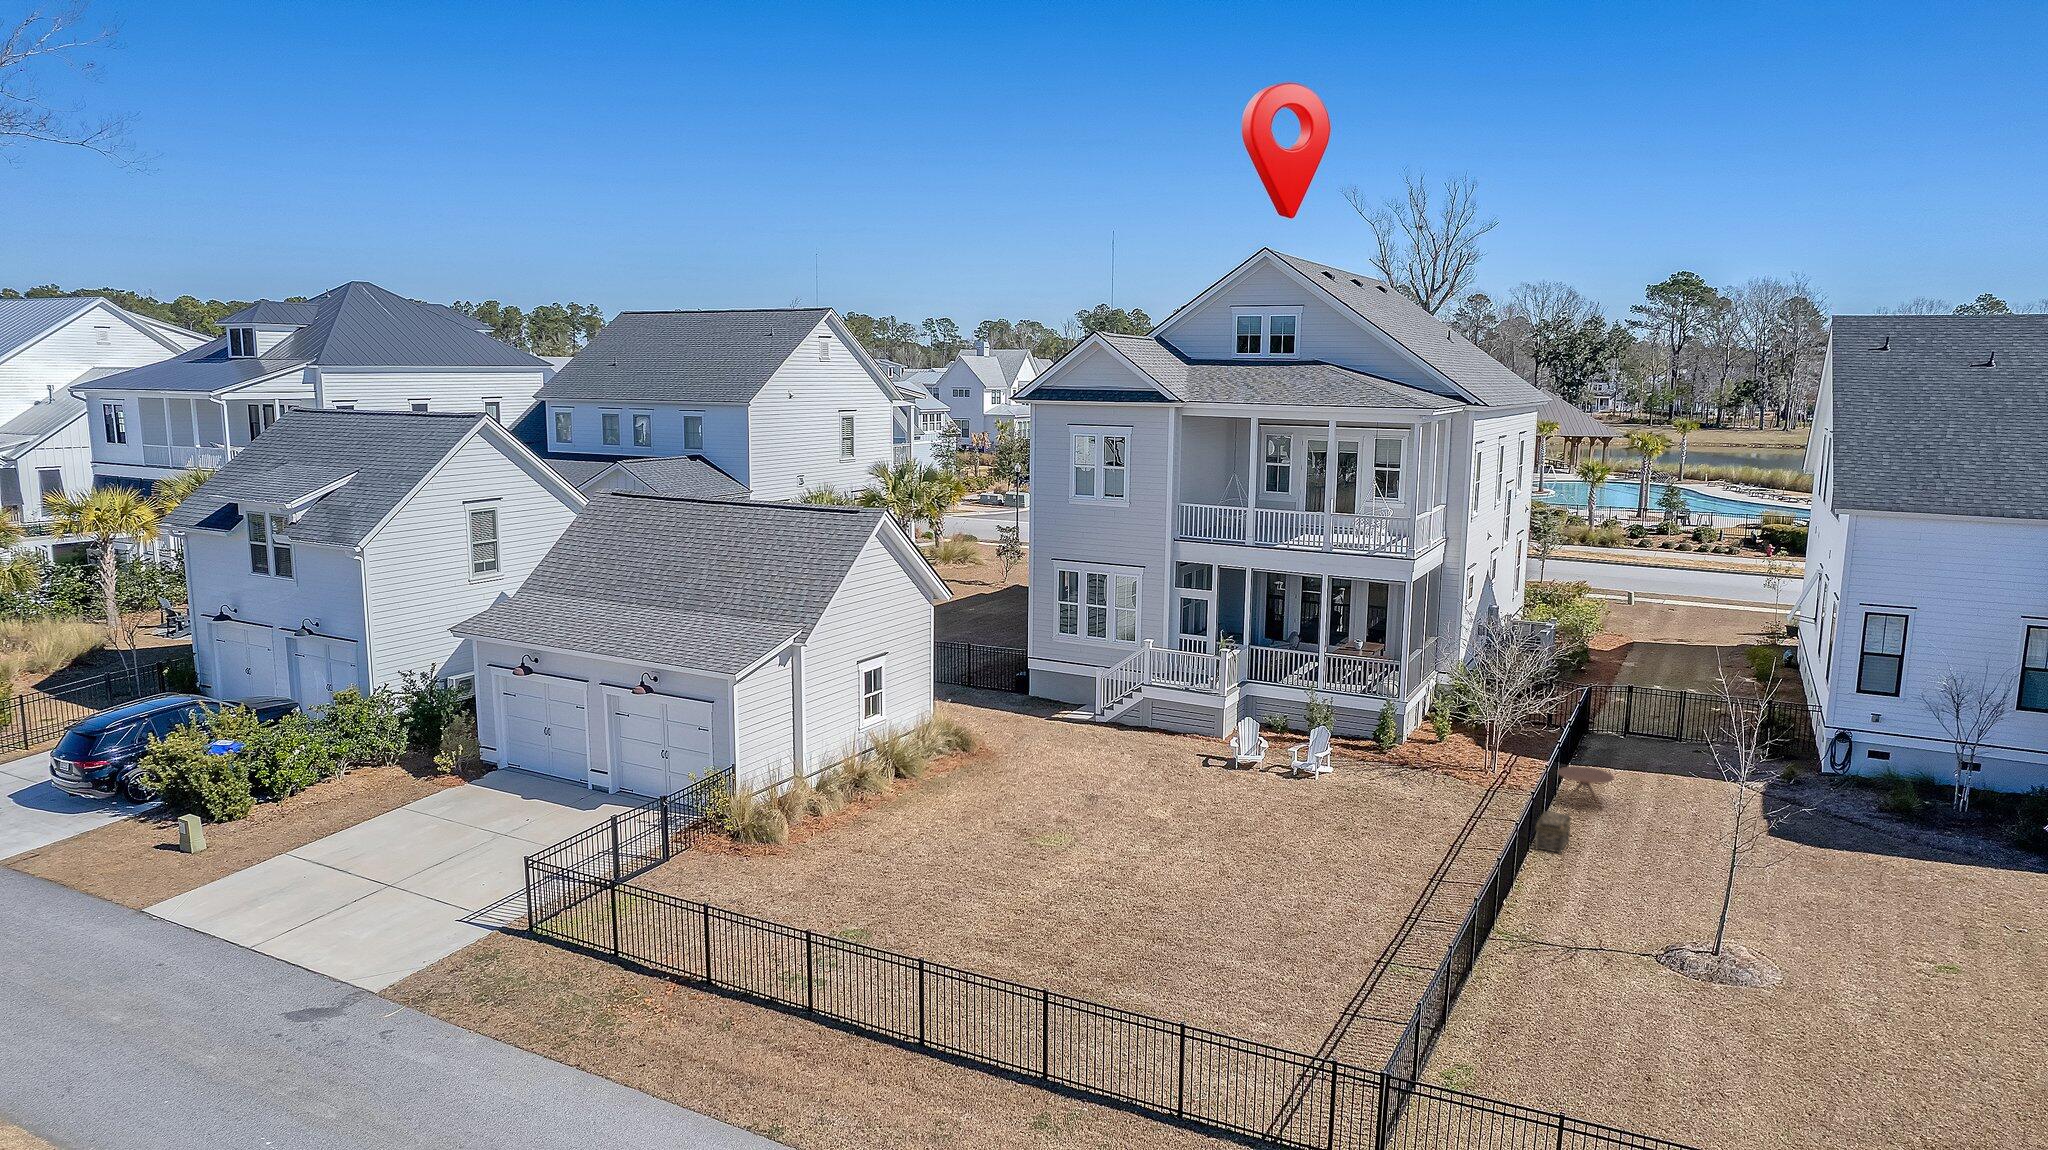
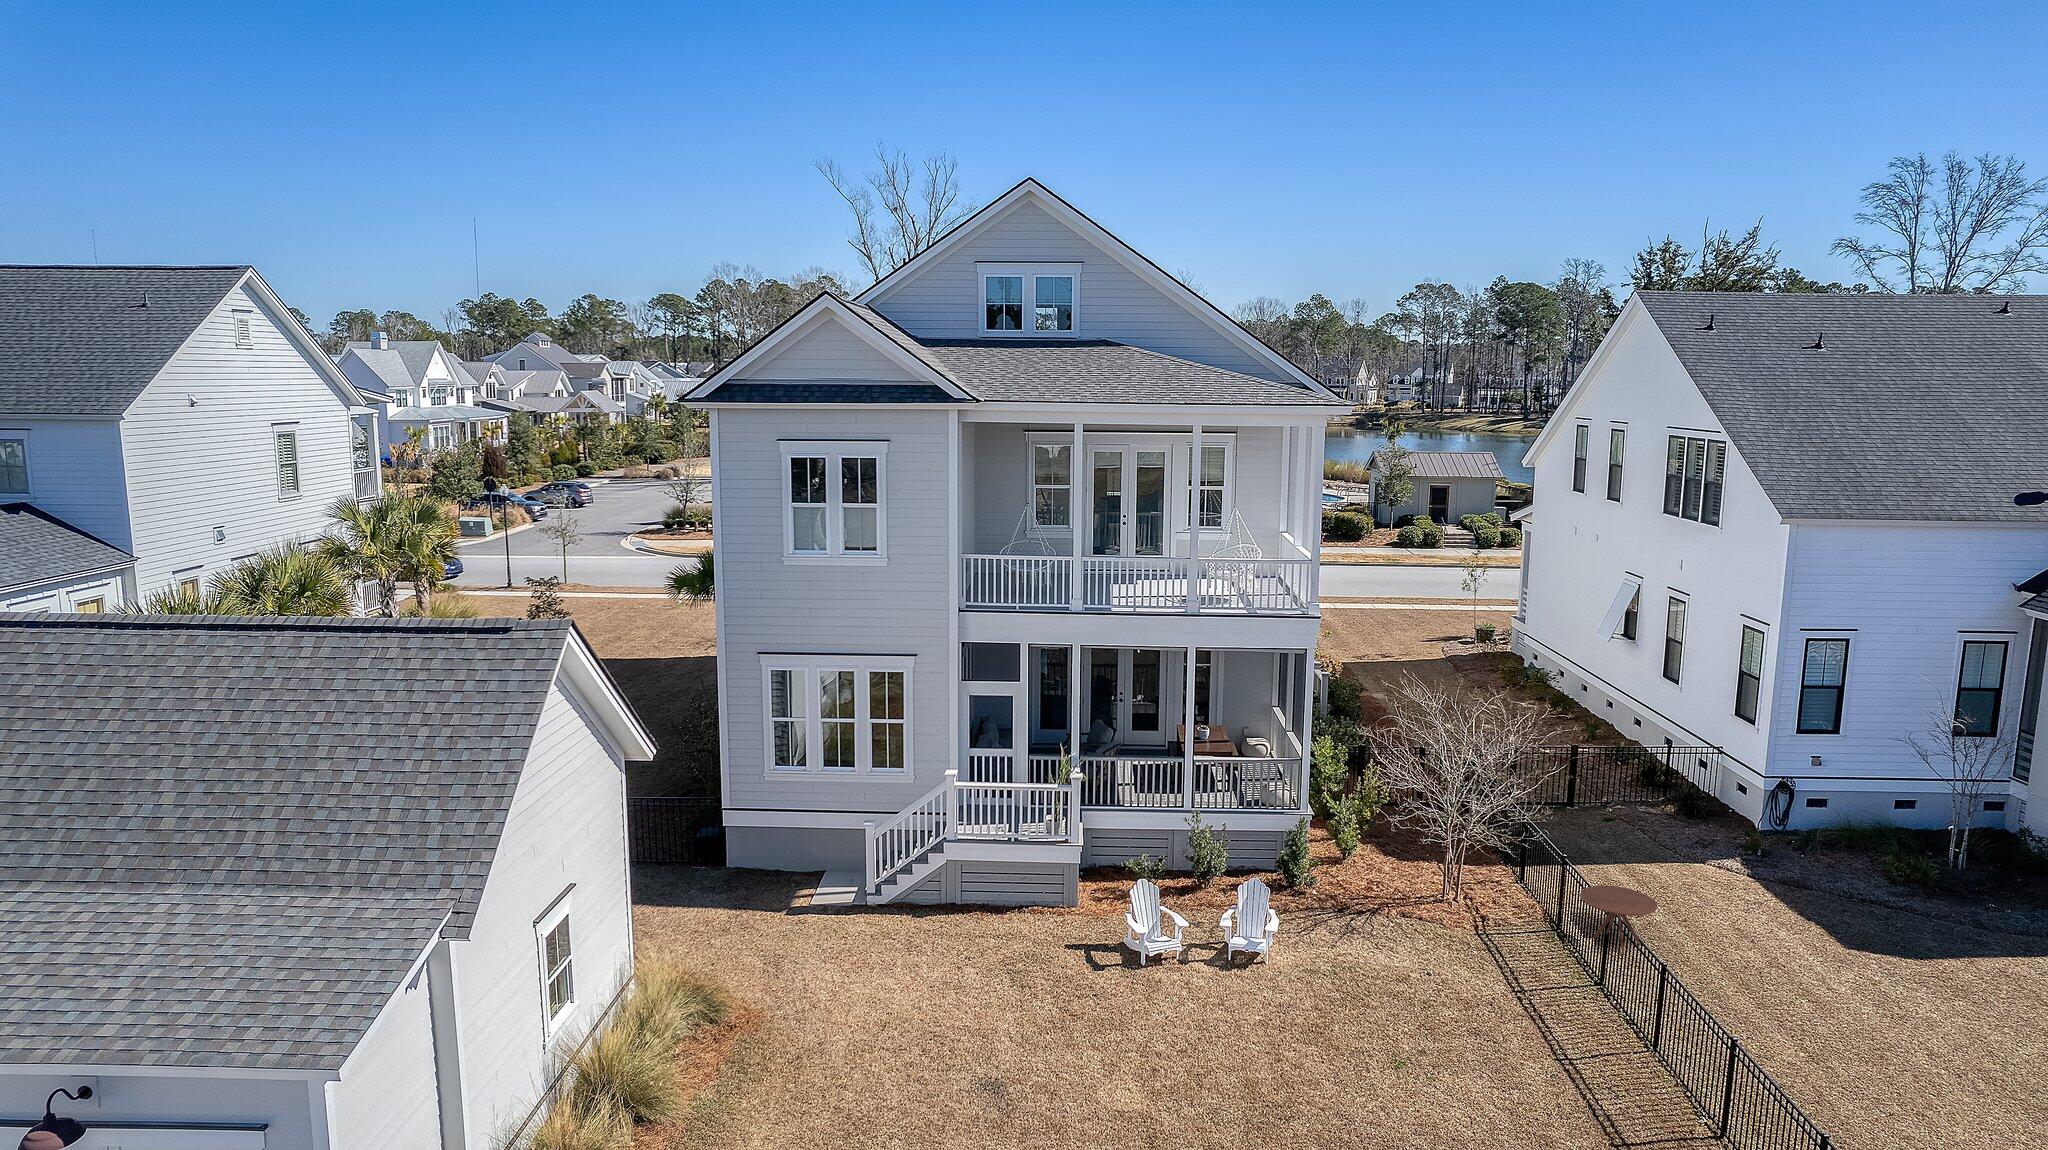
basket: present [1535,811,1571,854] -> none [1644,976,1708,1046]

